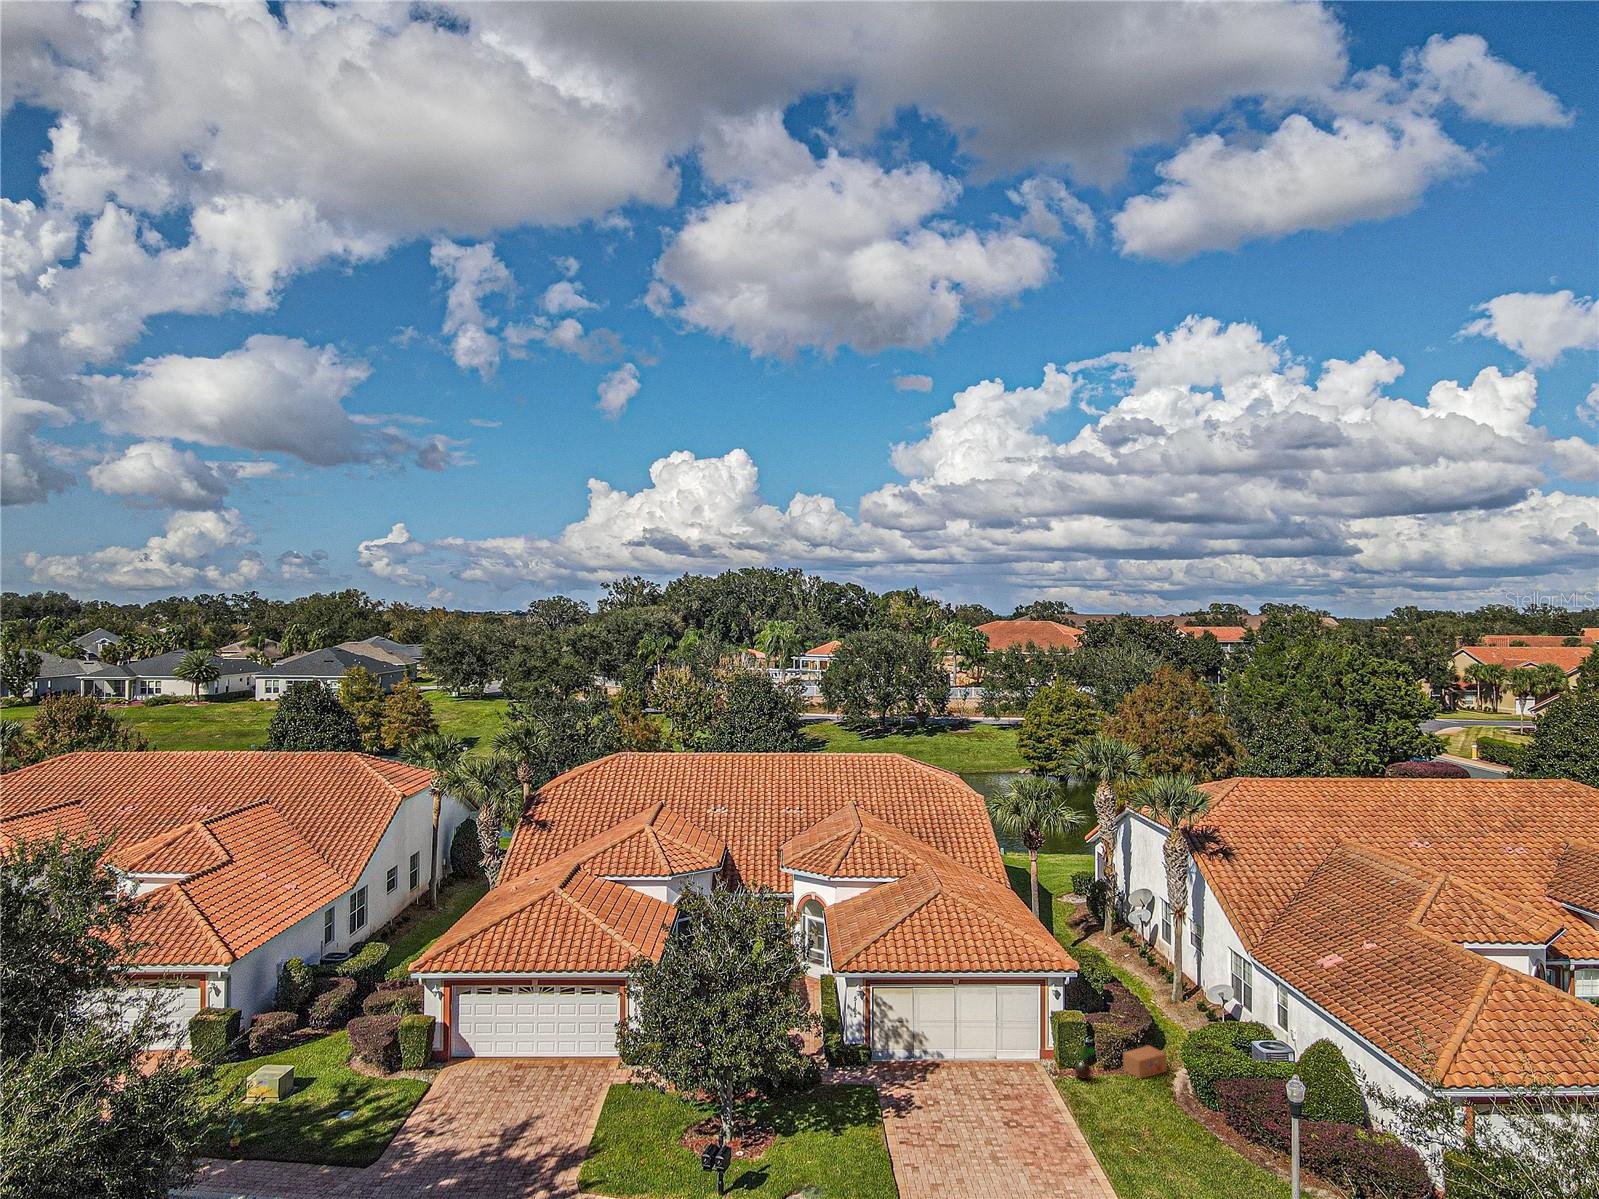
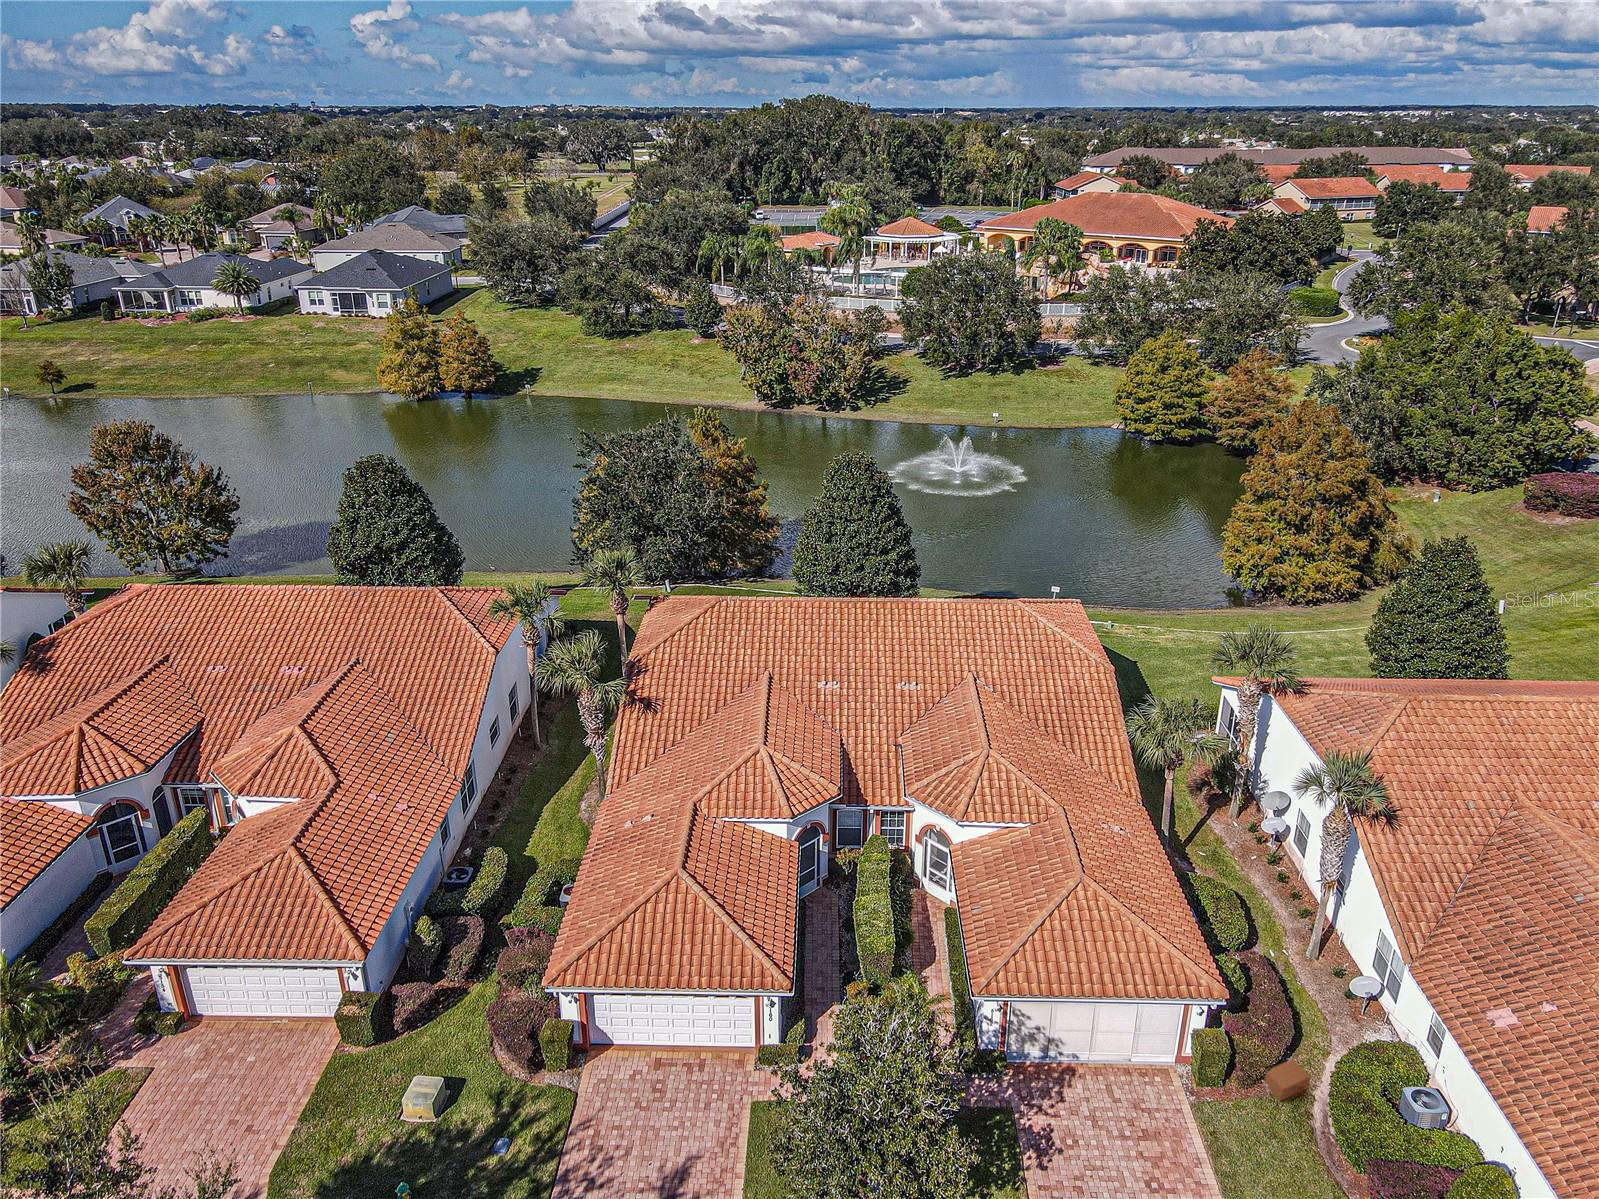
potted tree: present [1075,1046,1093,1078] -> none [1214,1073,1241,1100]

